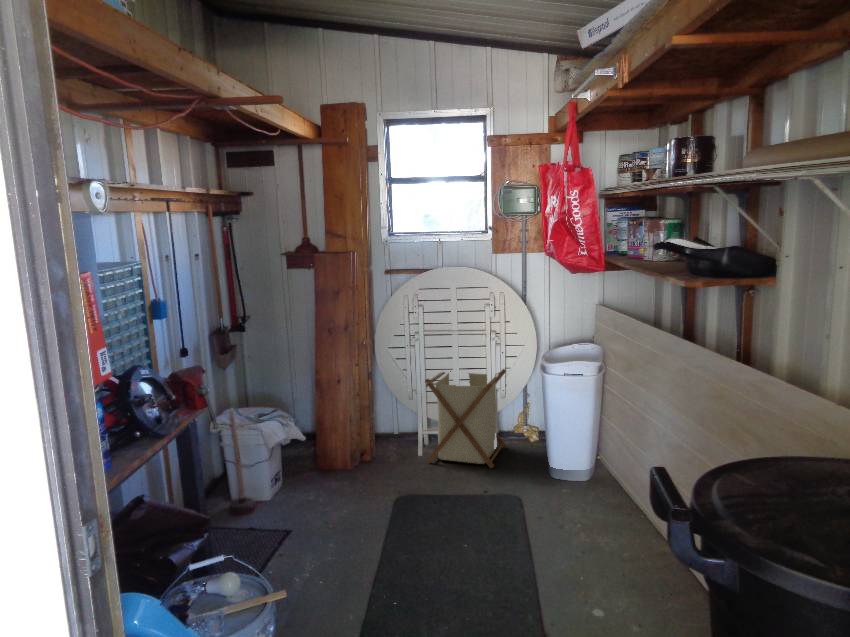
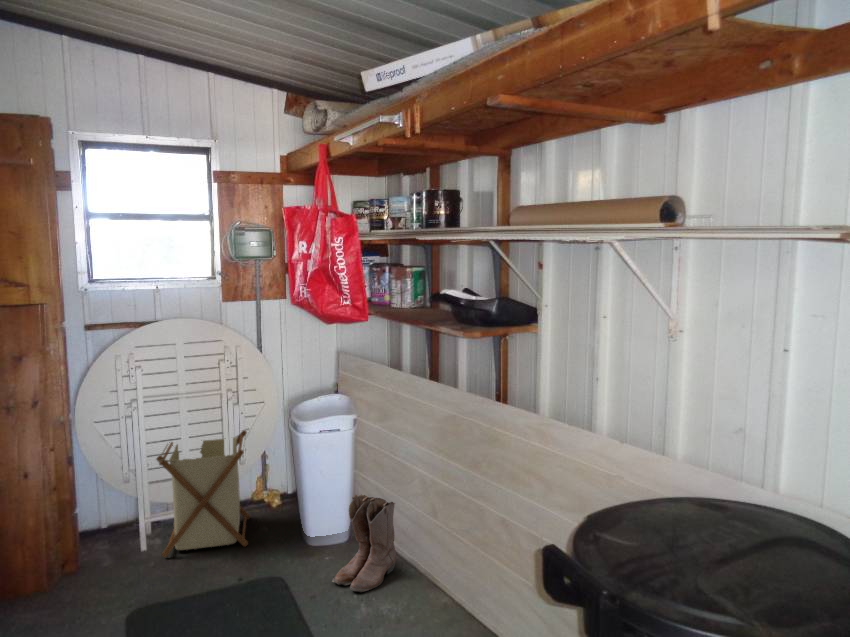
boots: none [547,438,614,527] -> present [332,494,396,592]

